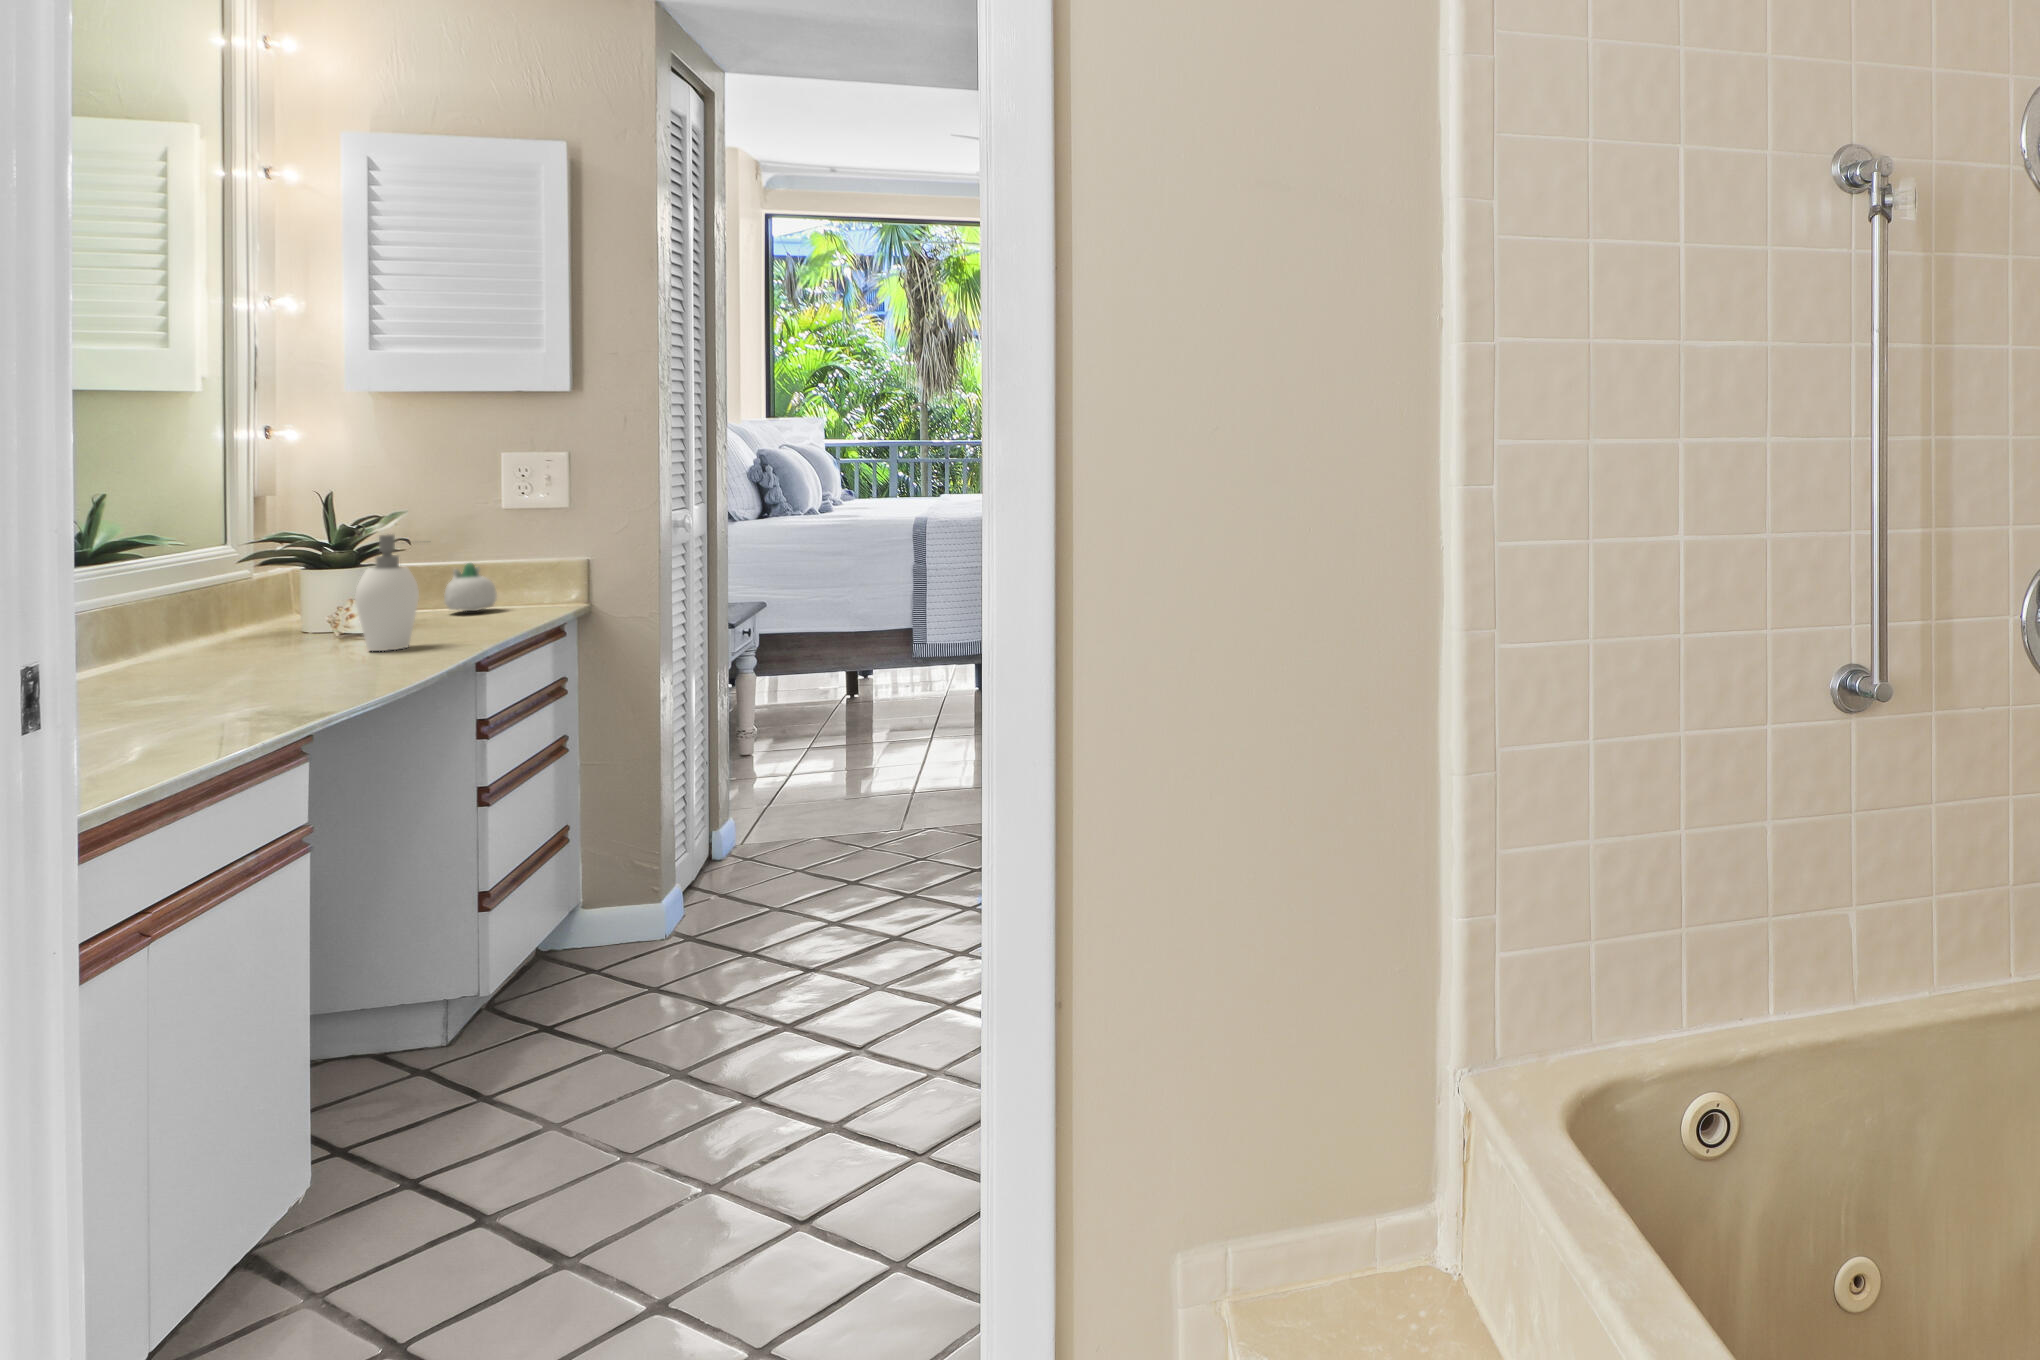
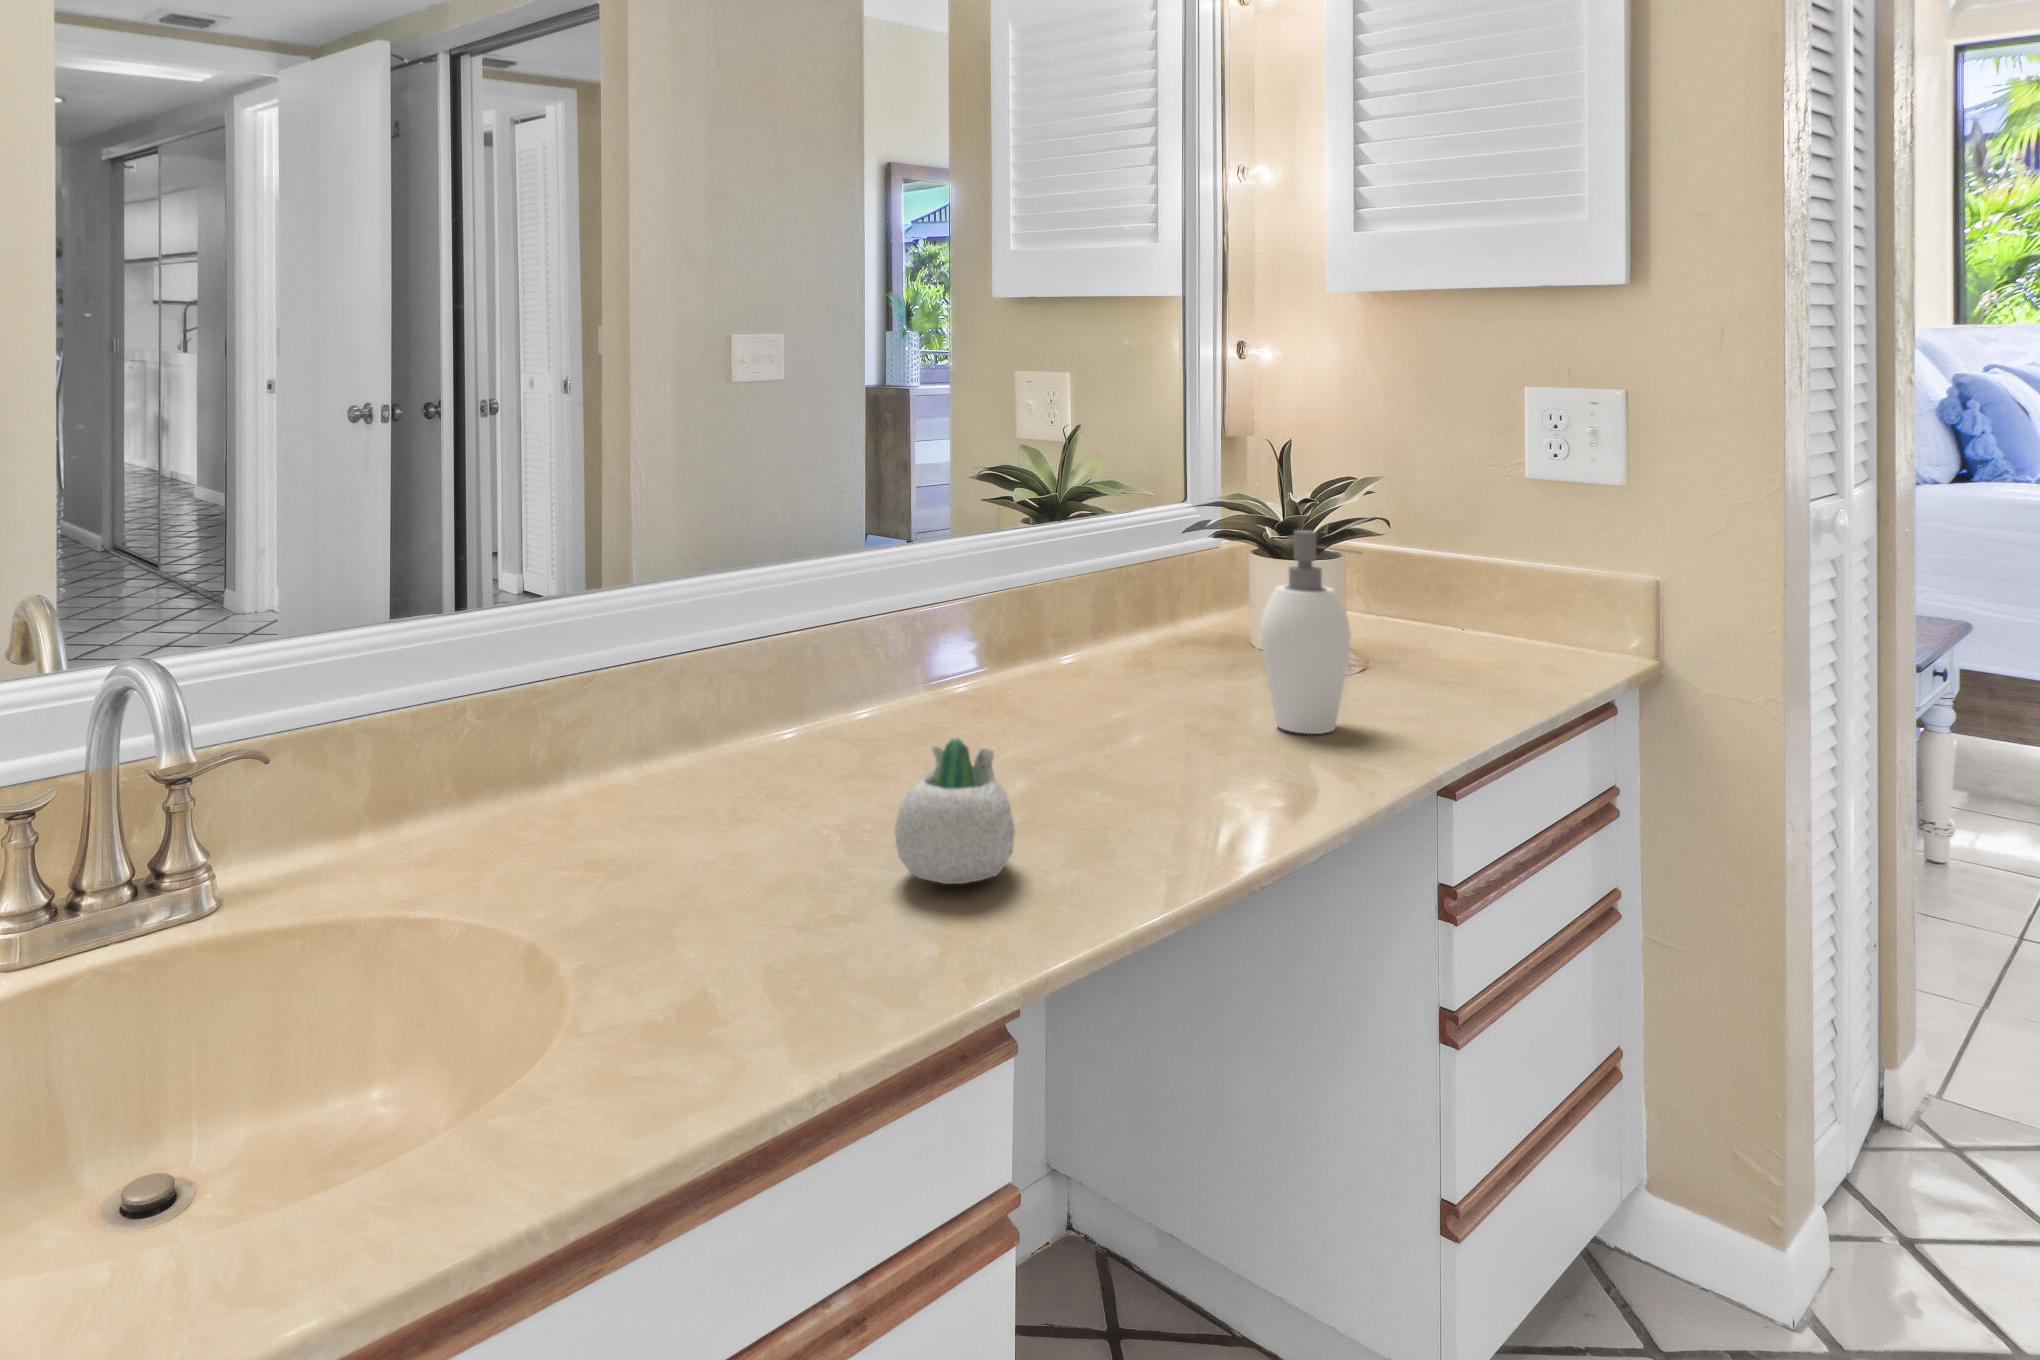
succulent planter: present [444,563,497,611] -> present [895,738,1014,884]

